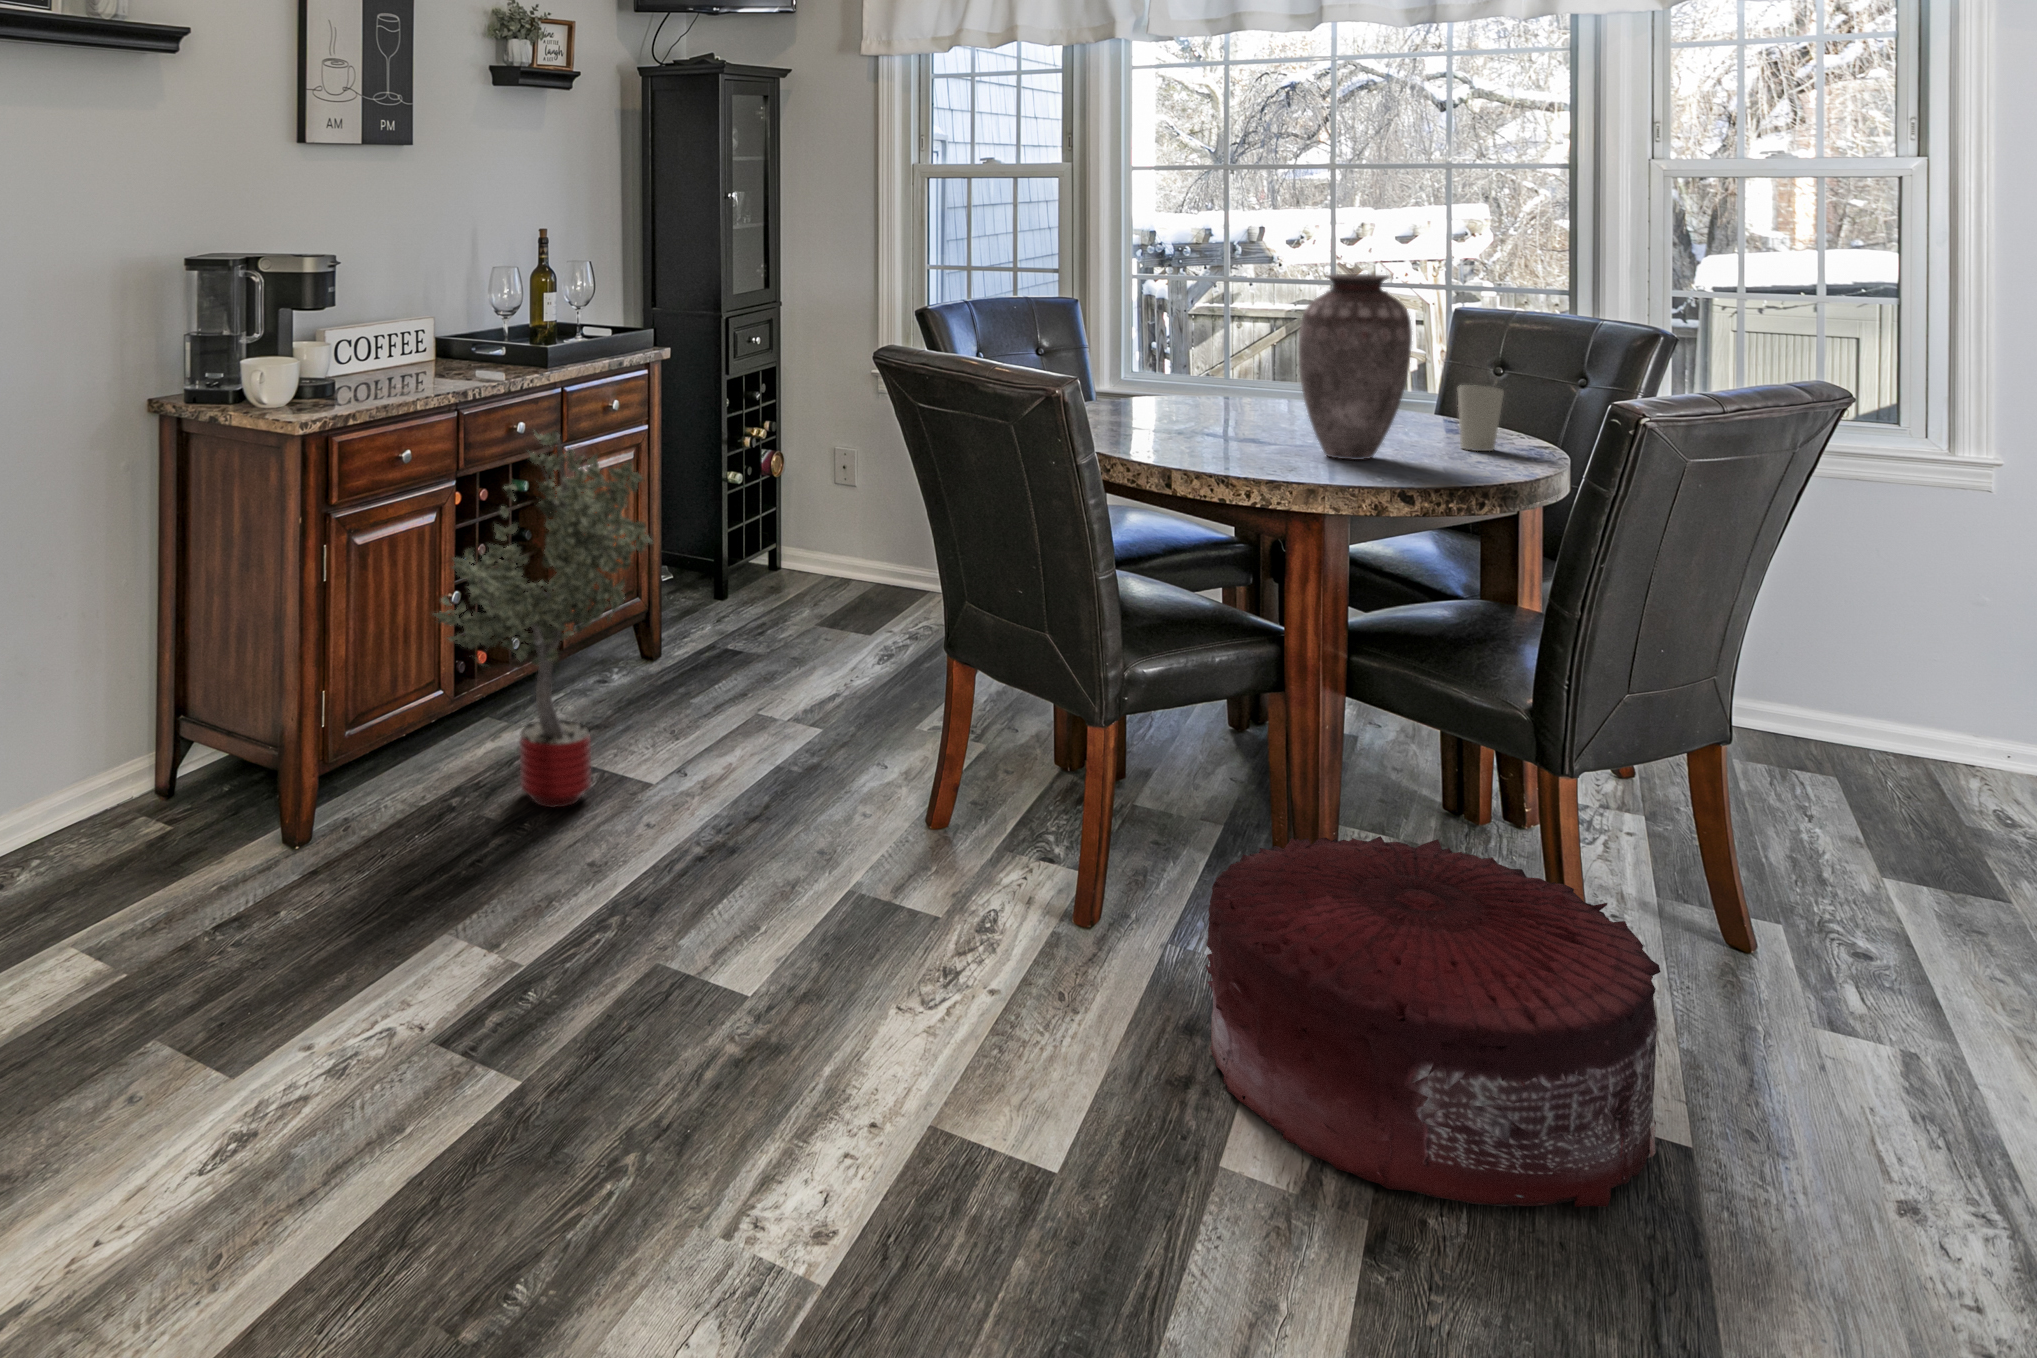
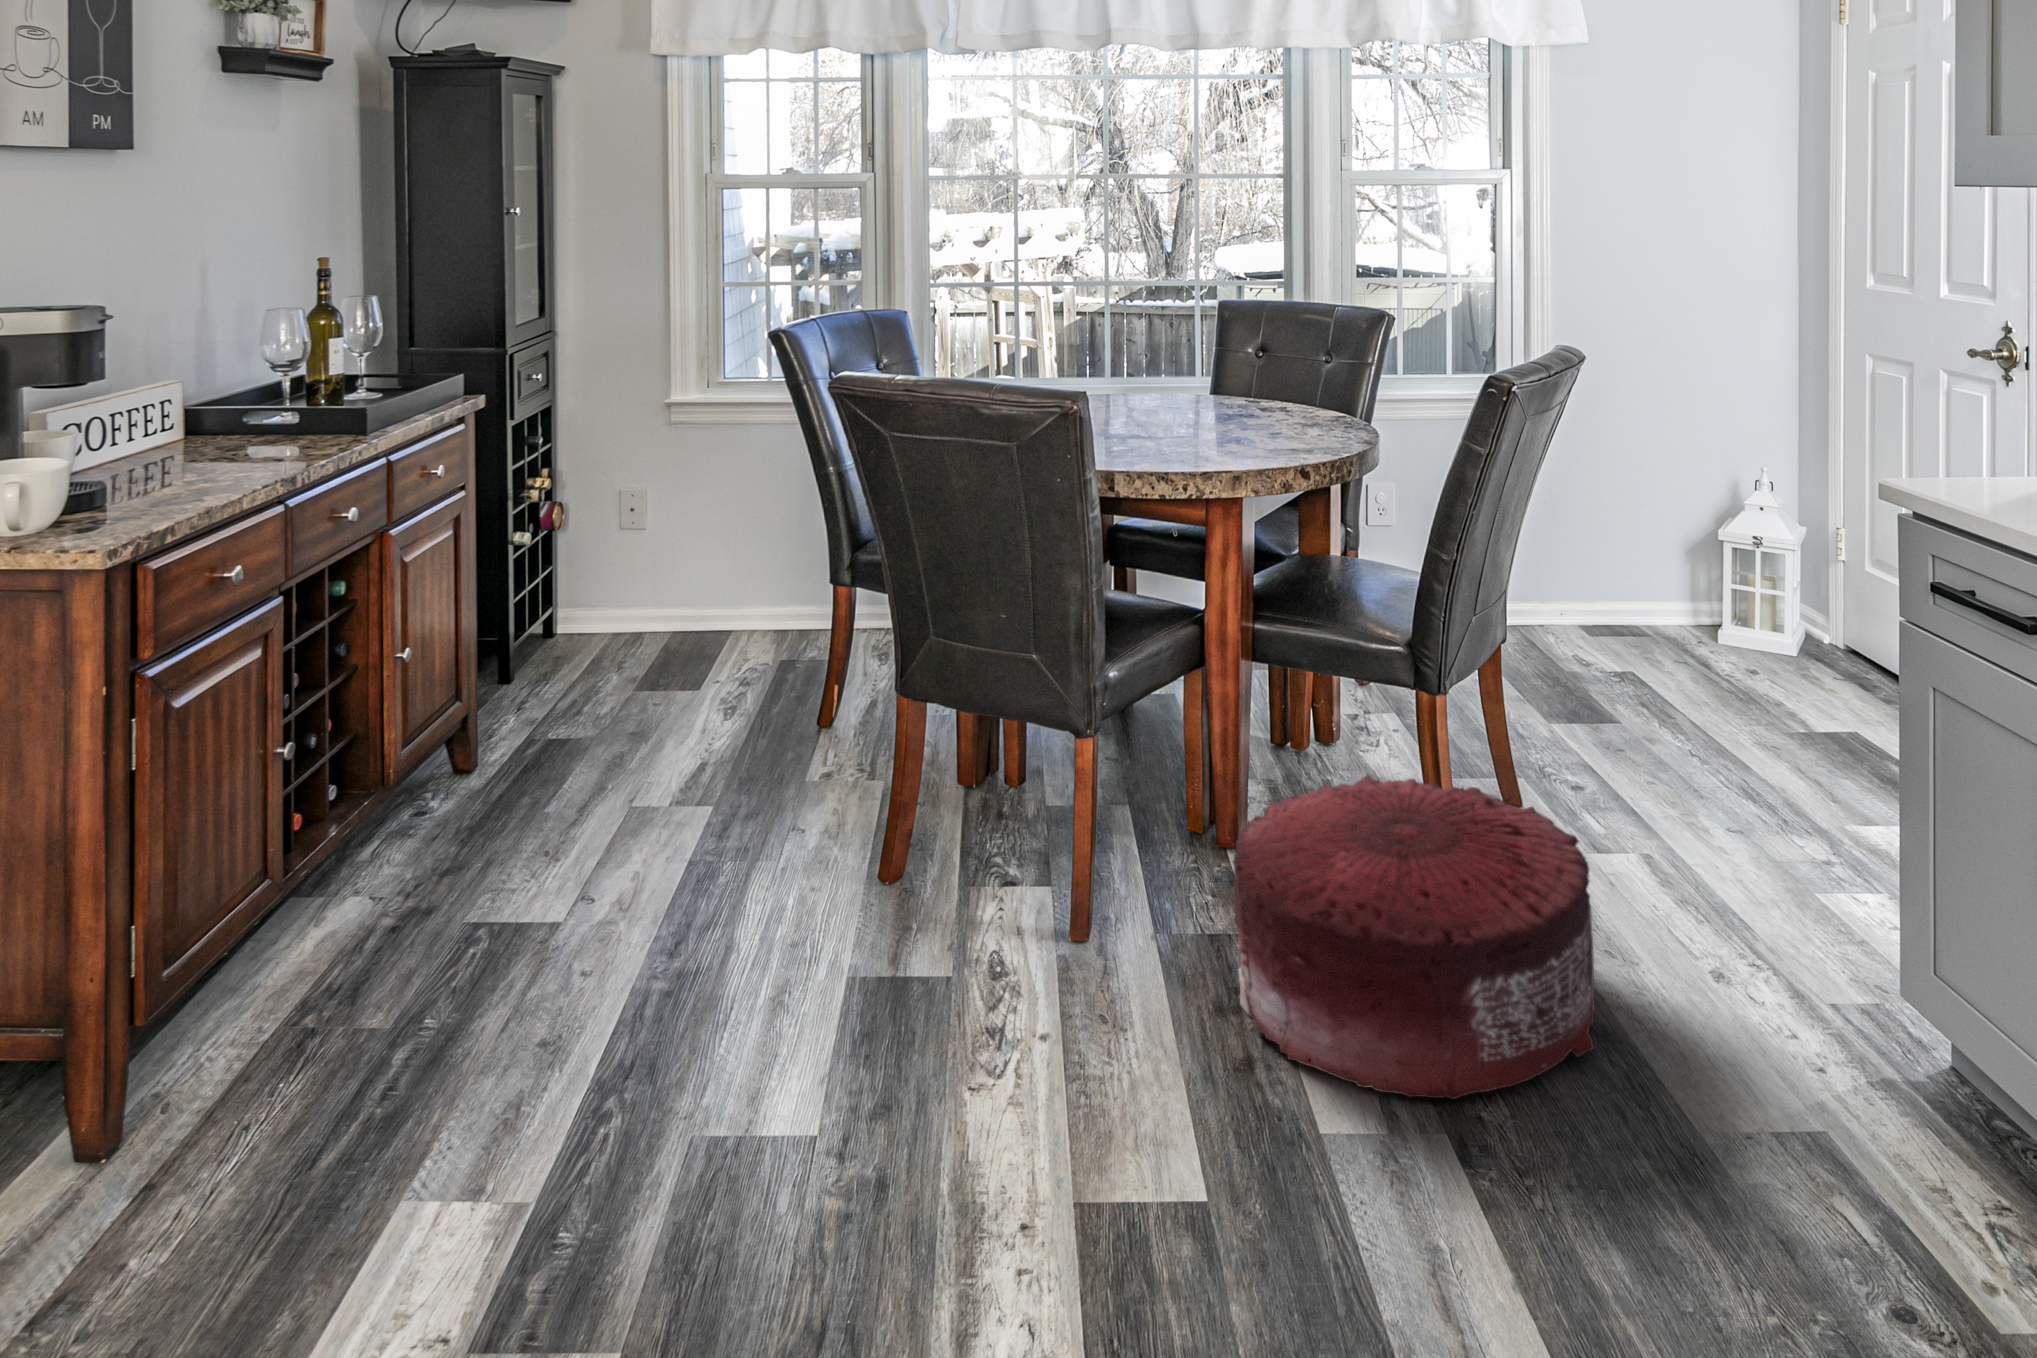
vase: present [1299,274,1412,460] -> none [1155,277,1247,447]
cup: present [1458,385,1504,451] -> none [1262,369,1298,425]
potted tree: present [435,431,653,807] -> none [258,528,521,991]

